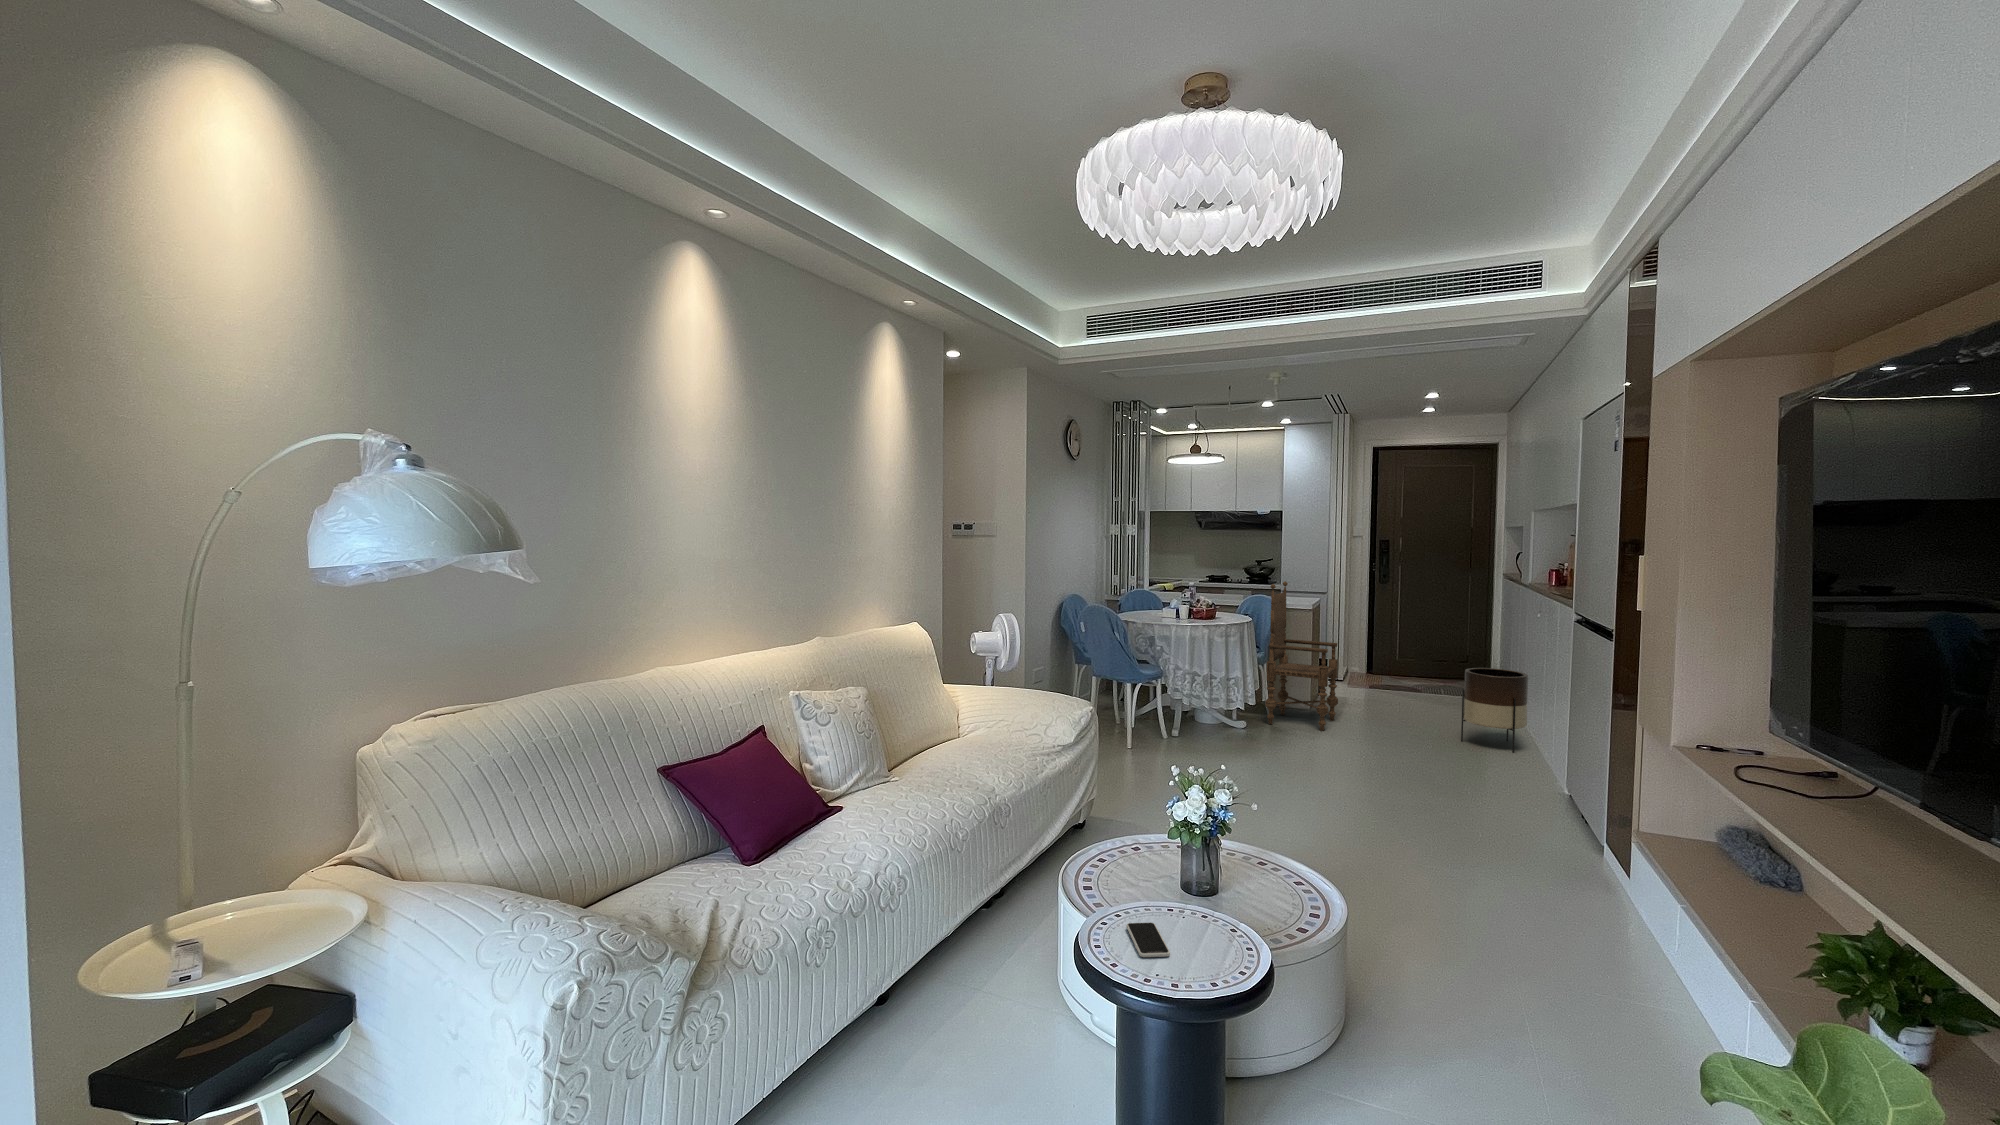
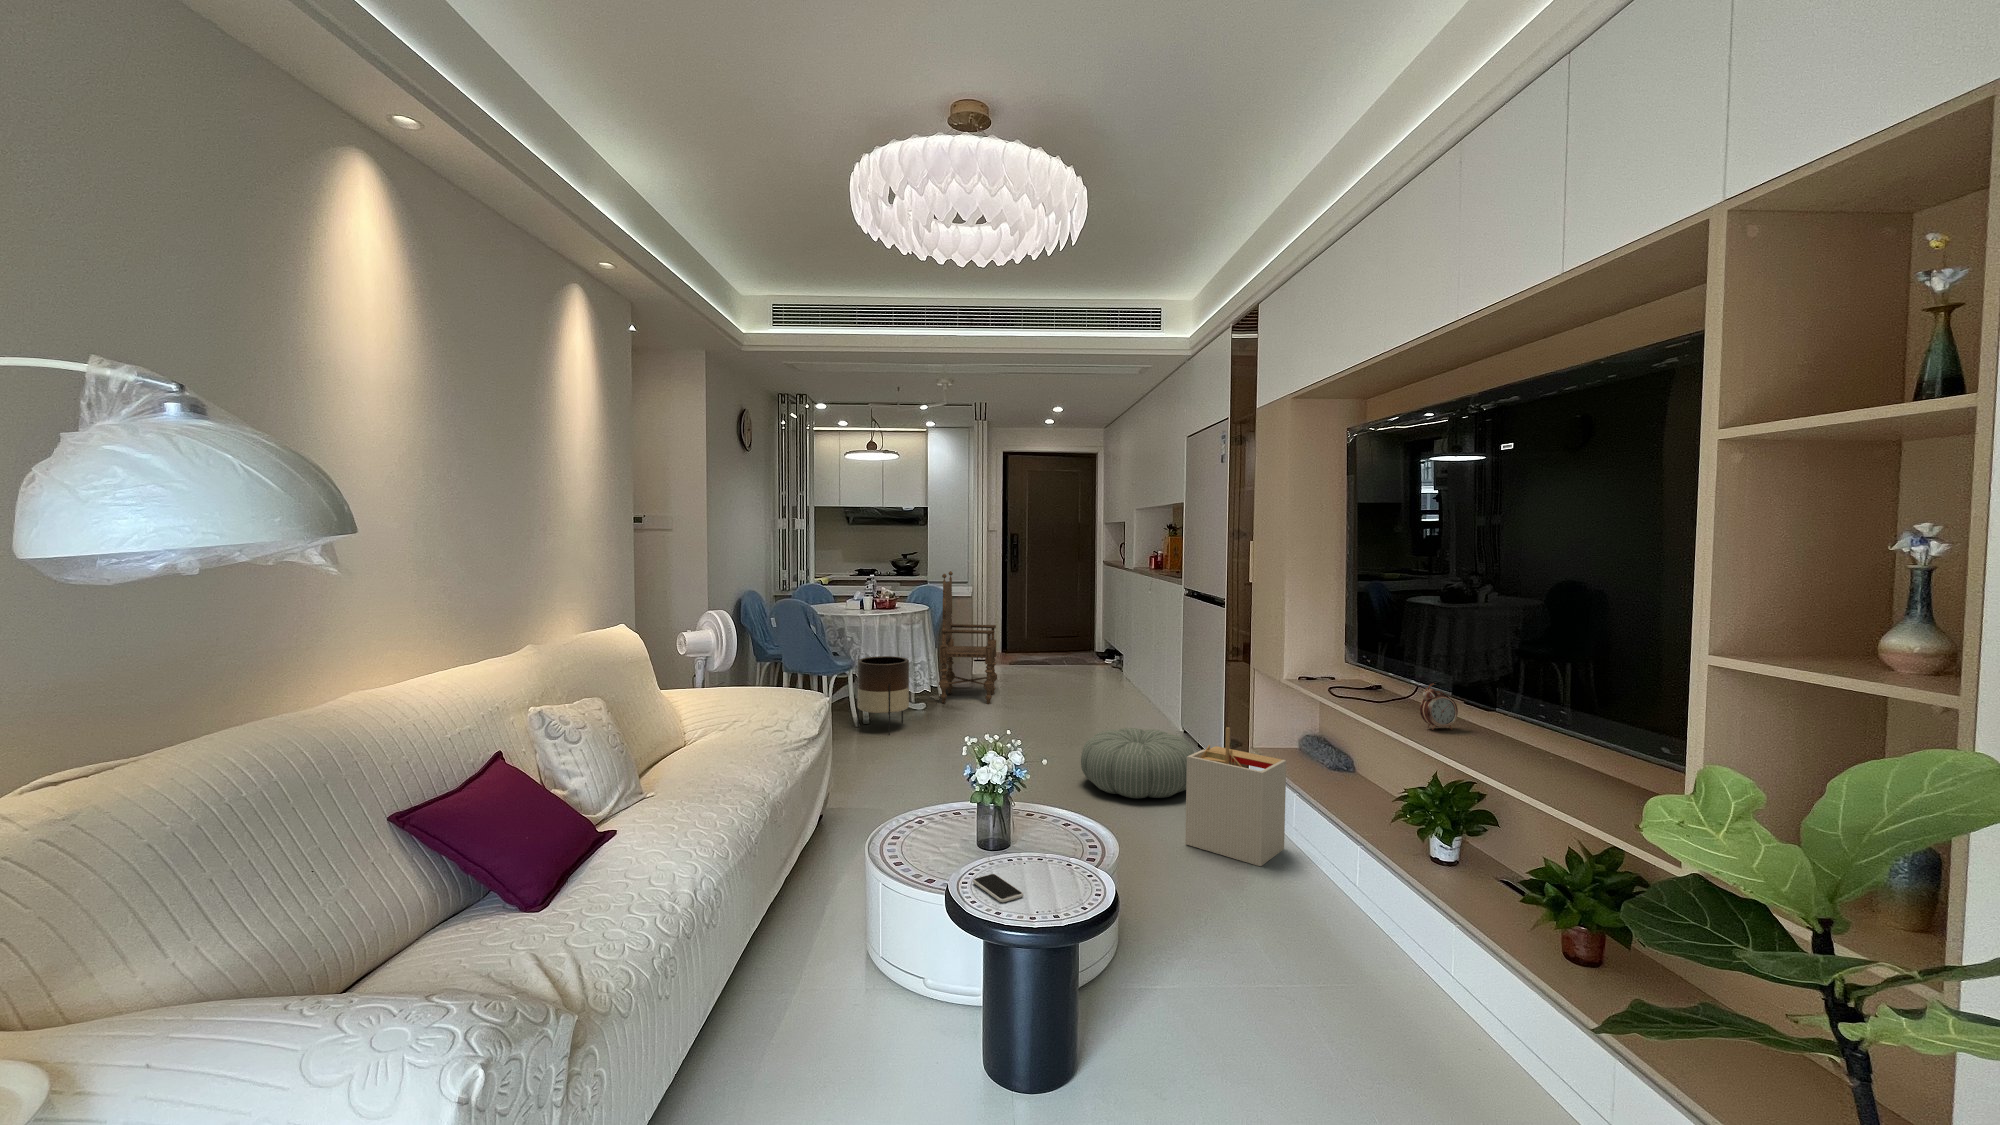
planter: present [1461,668,1528,753] -> present [857,656,909,735]
pouf: none [1391,780,1555,876] -> present [1081,728,1194,798]
alarm clock: none [1862,784,1943,863] -> present [1420,683,1458,730]
storage bin: none [1501,801,1664,997] -> present [1185,727,1286,866]

